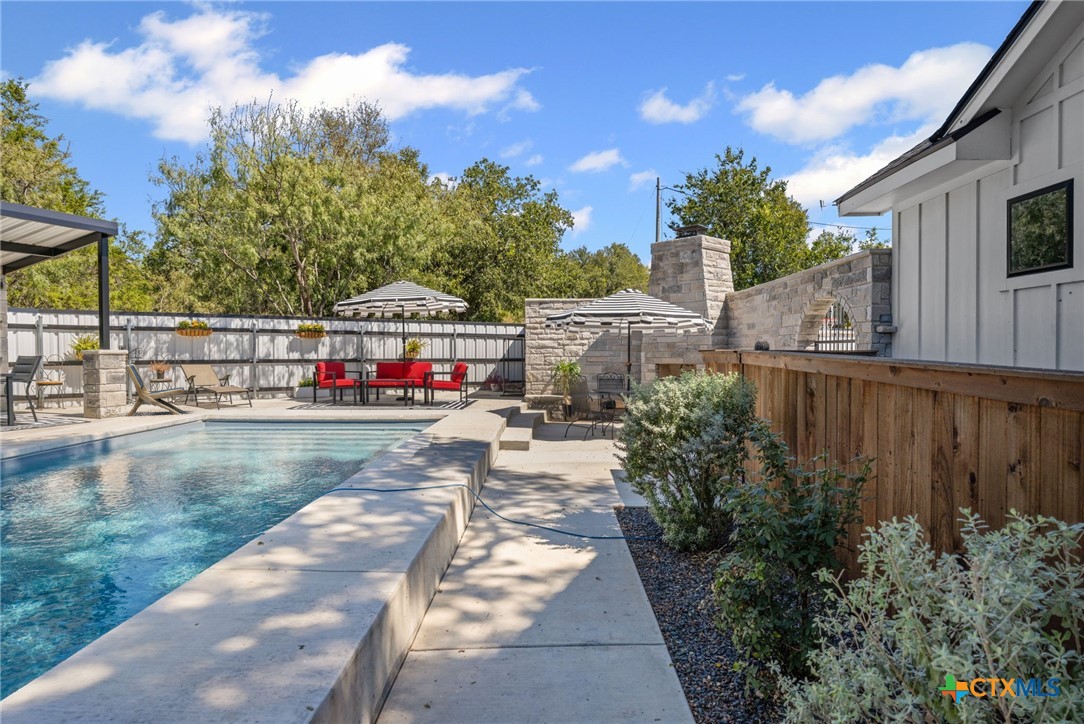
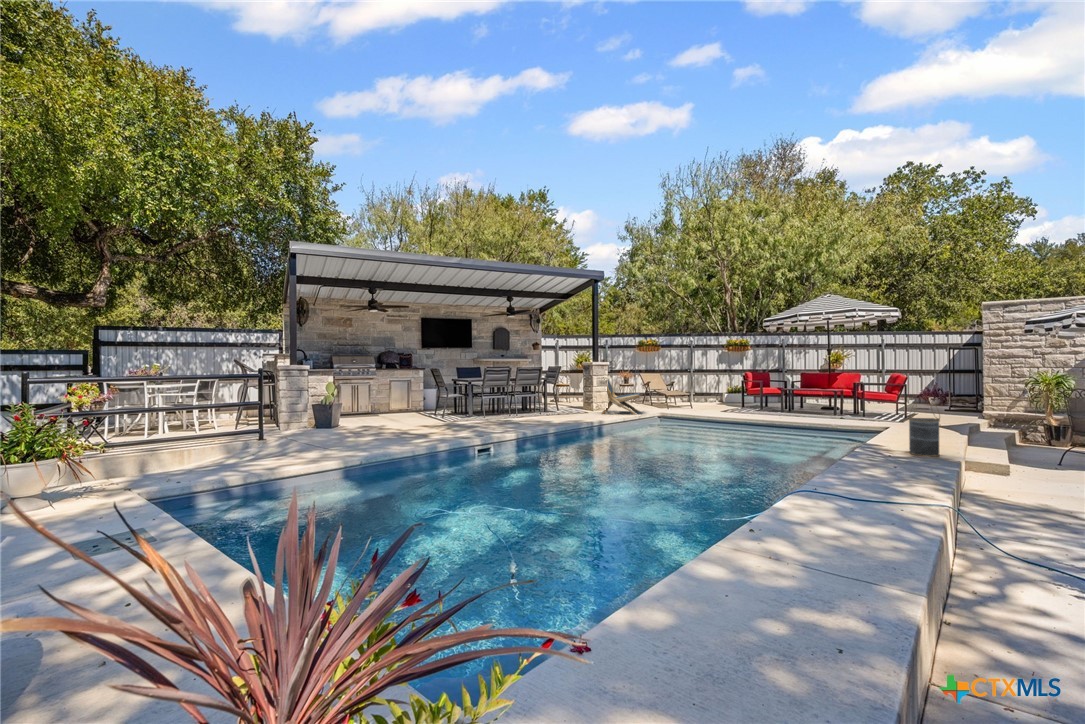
basket: none [458,383,481,431] -> present [908,403,940,457]

